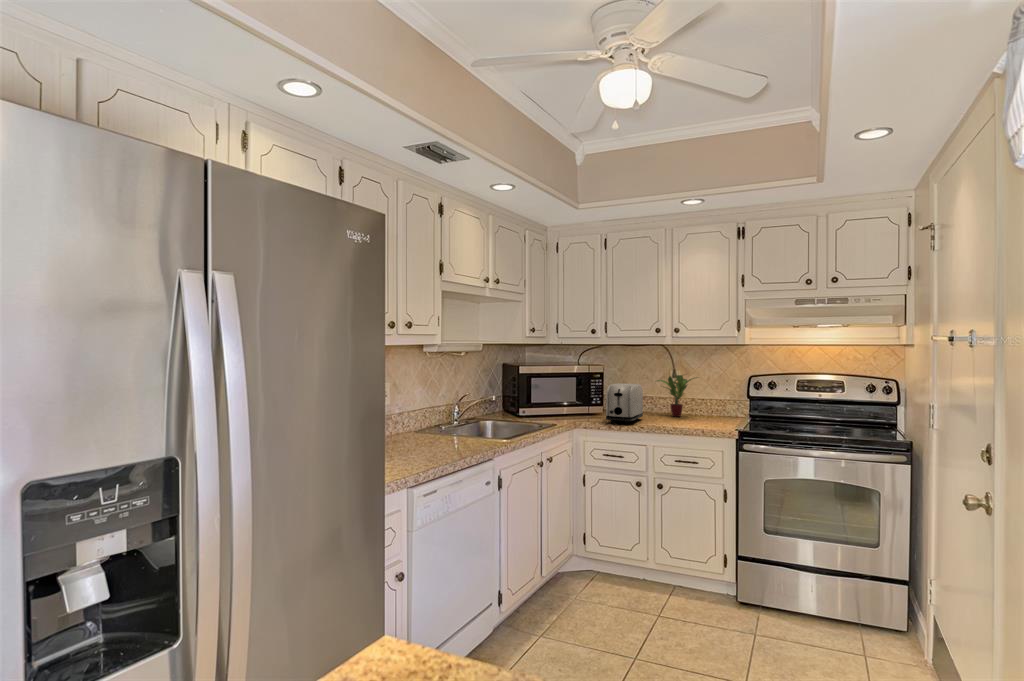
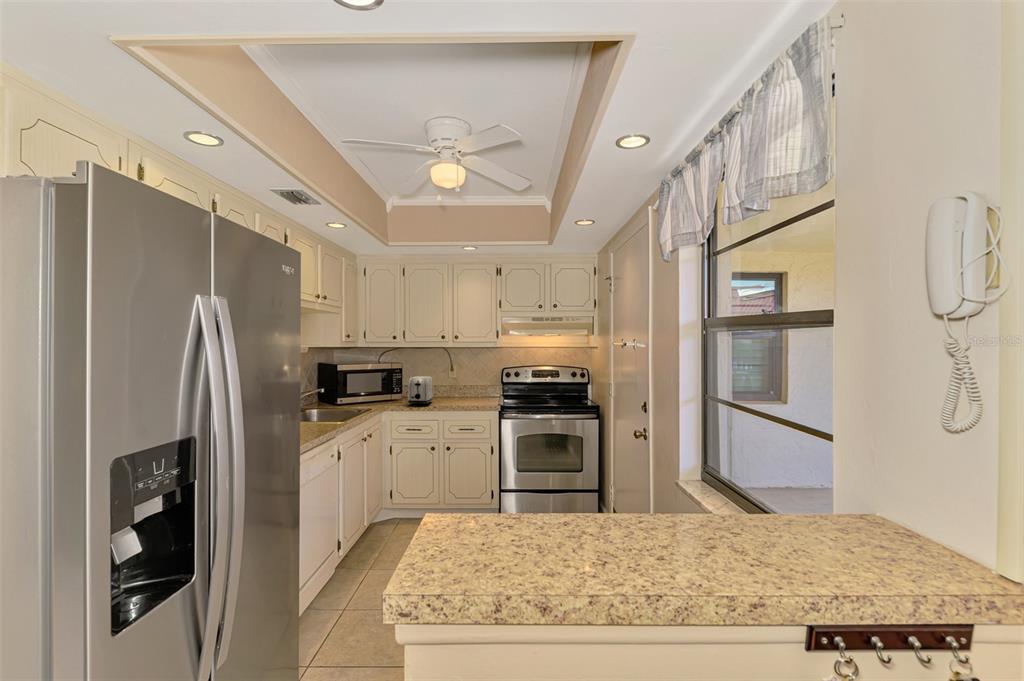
potted plant: present [657,375,694,417] -> none [439,368,471,399]

